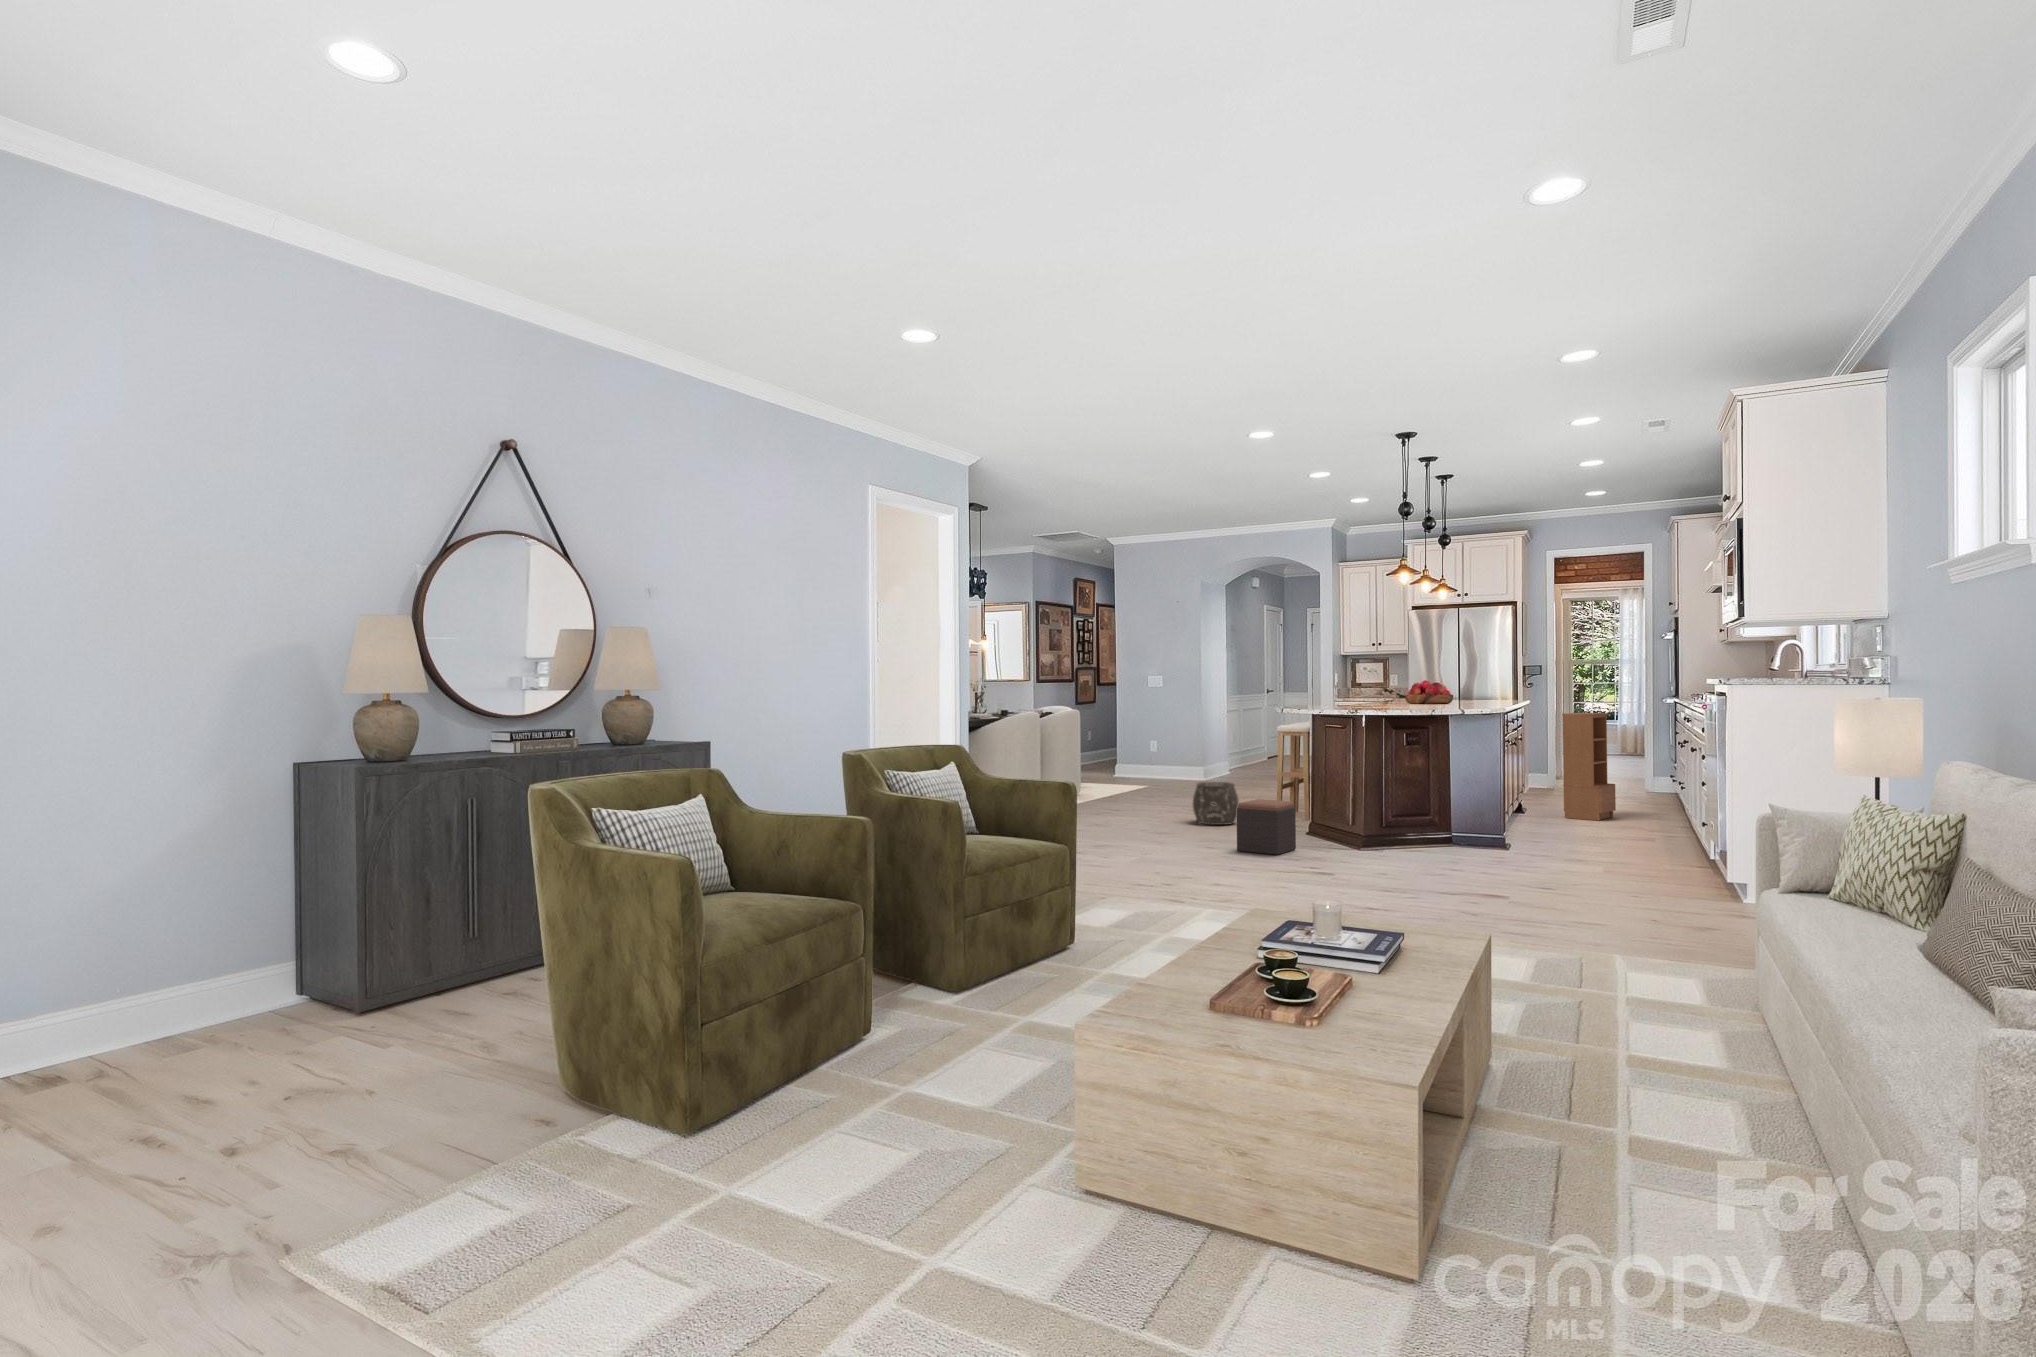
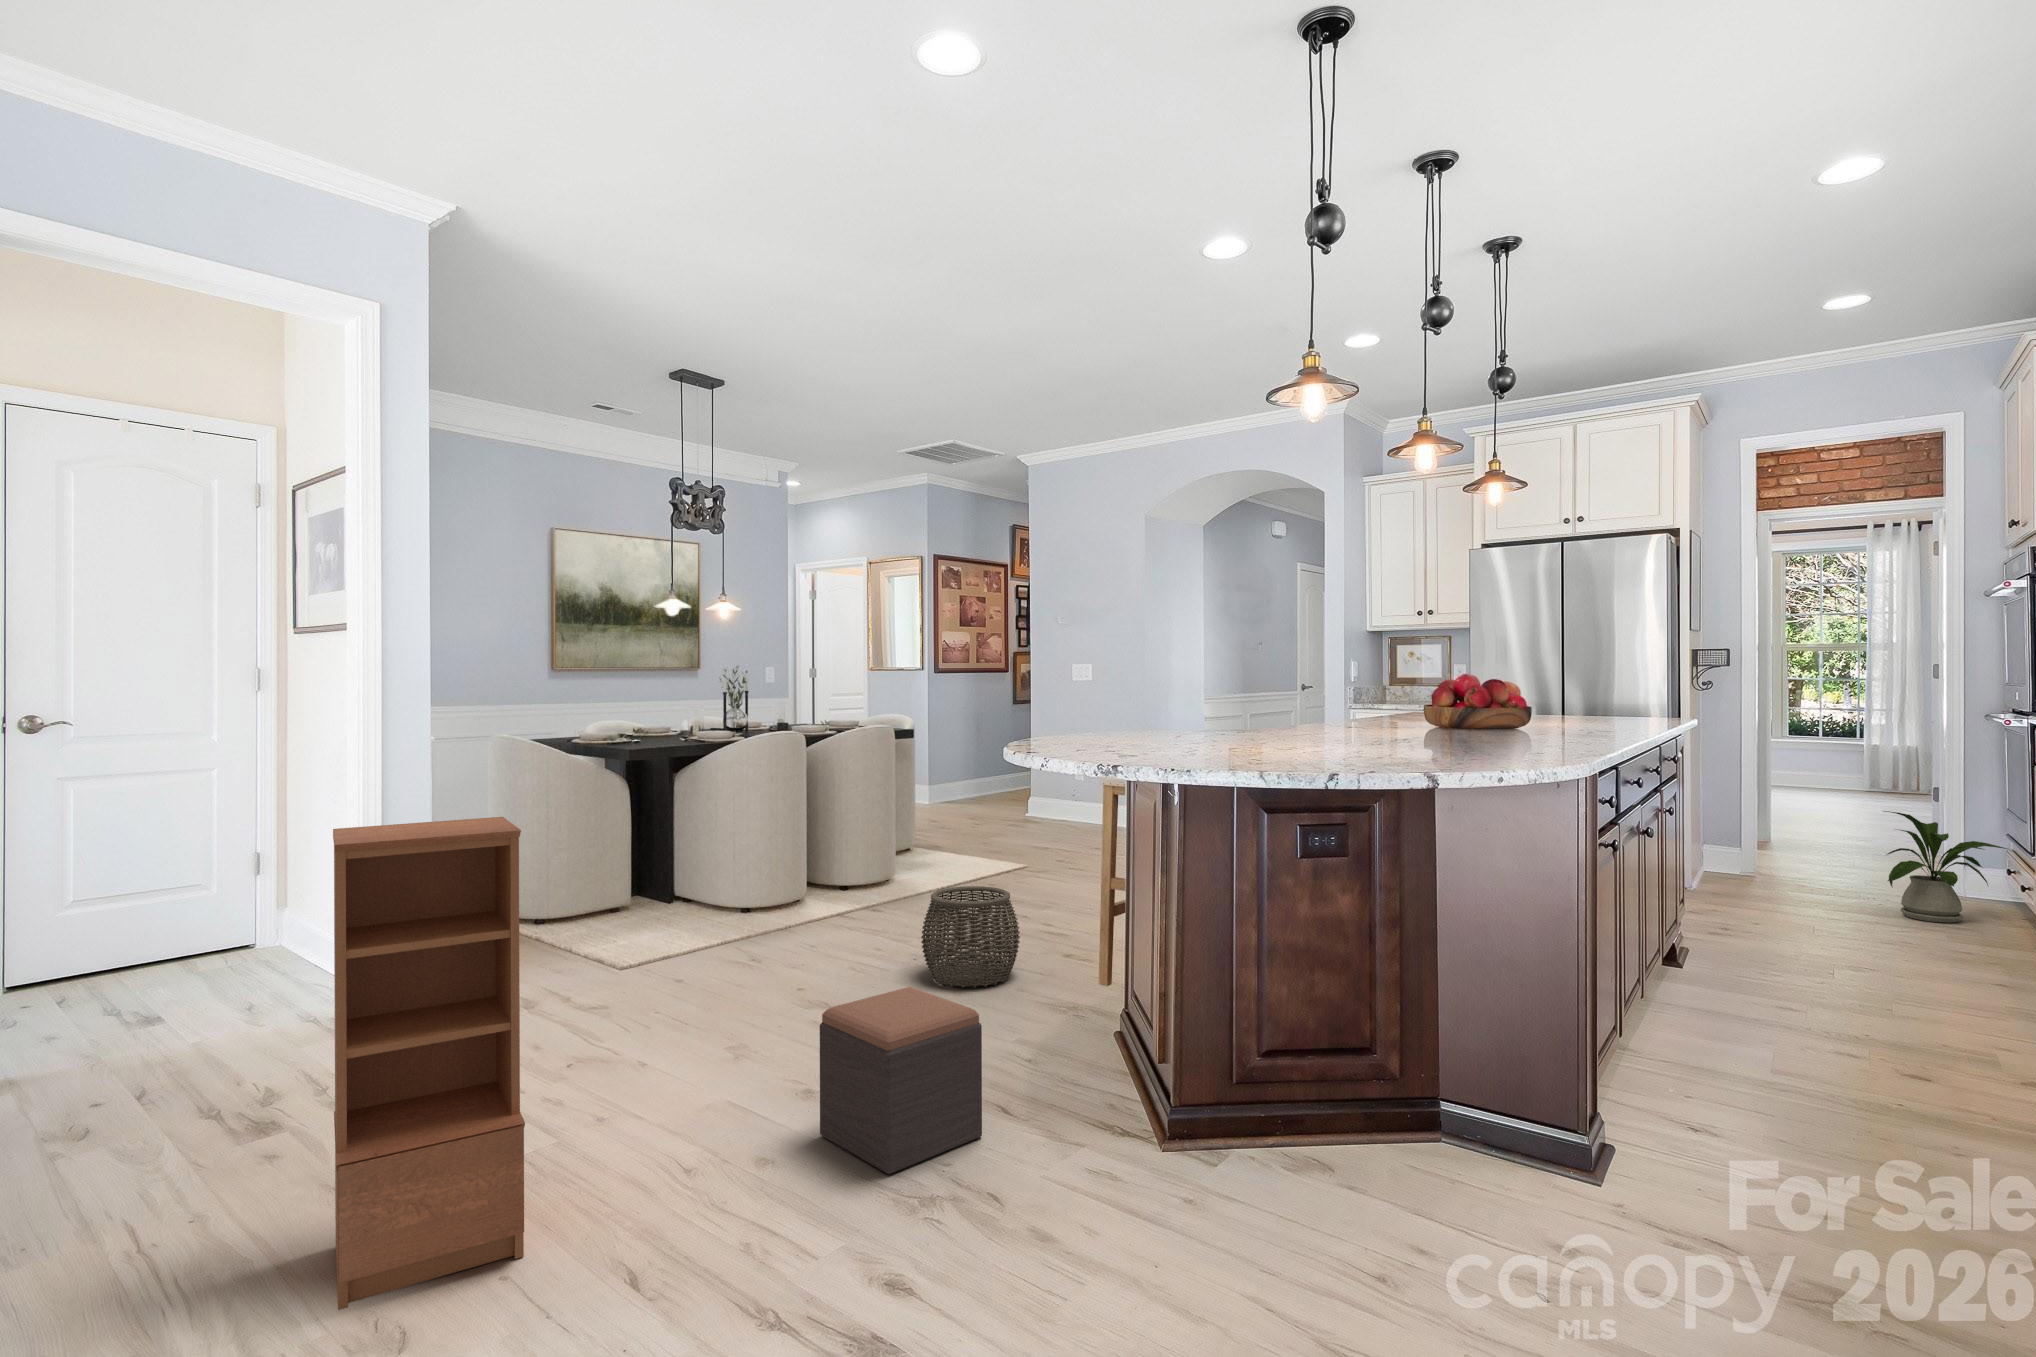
bookcase: present [1562,713,1616,821] -> present [333,817,525,1310]
house plant: none [1614,746,1670,799] -> present [1884,811,2007,923]

